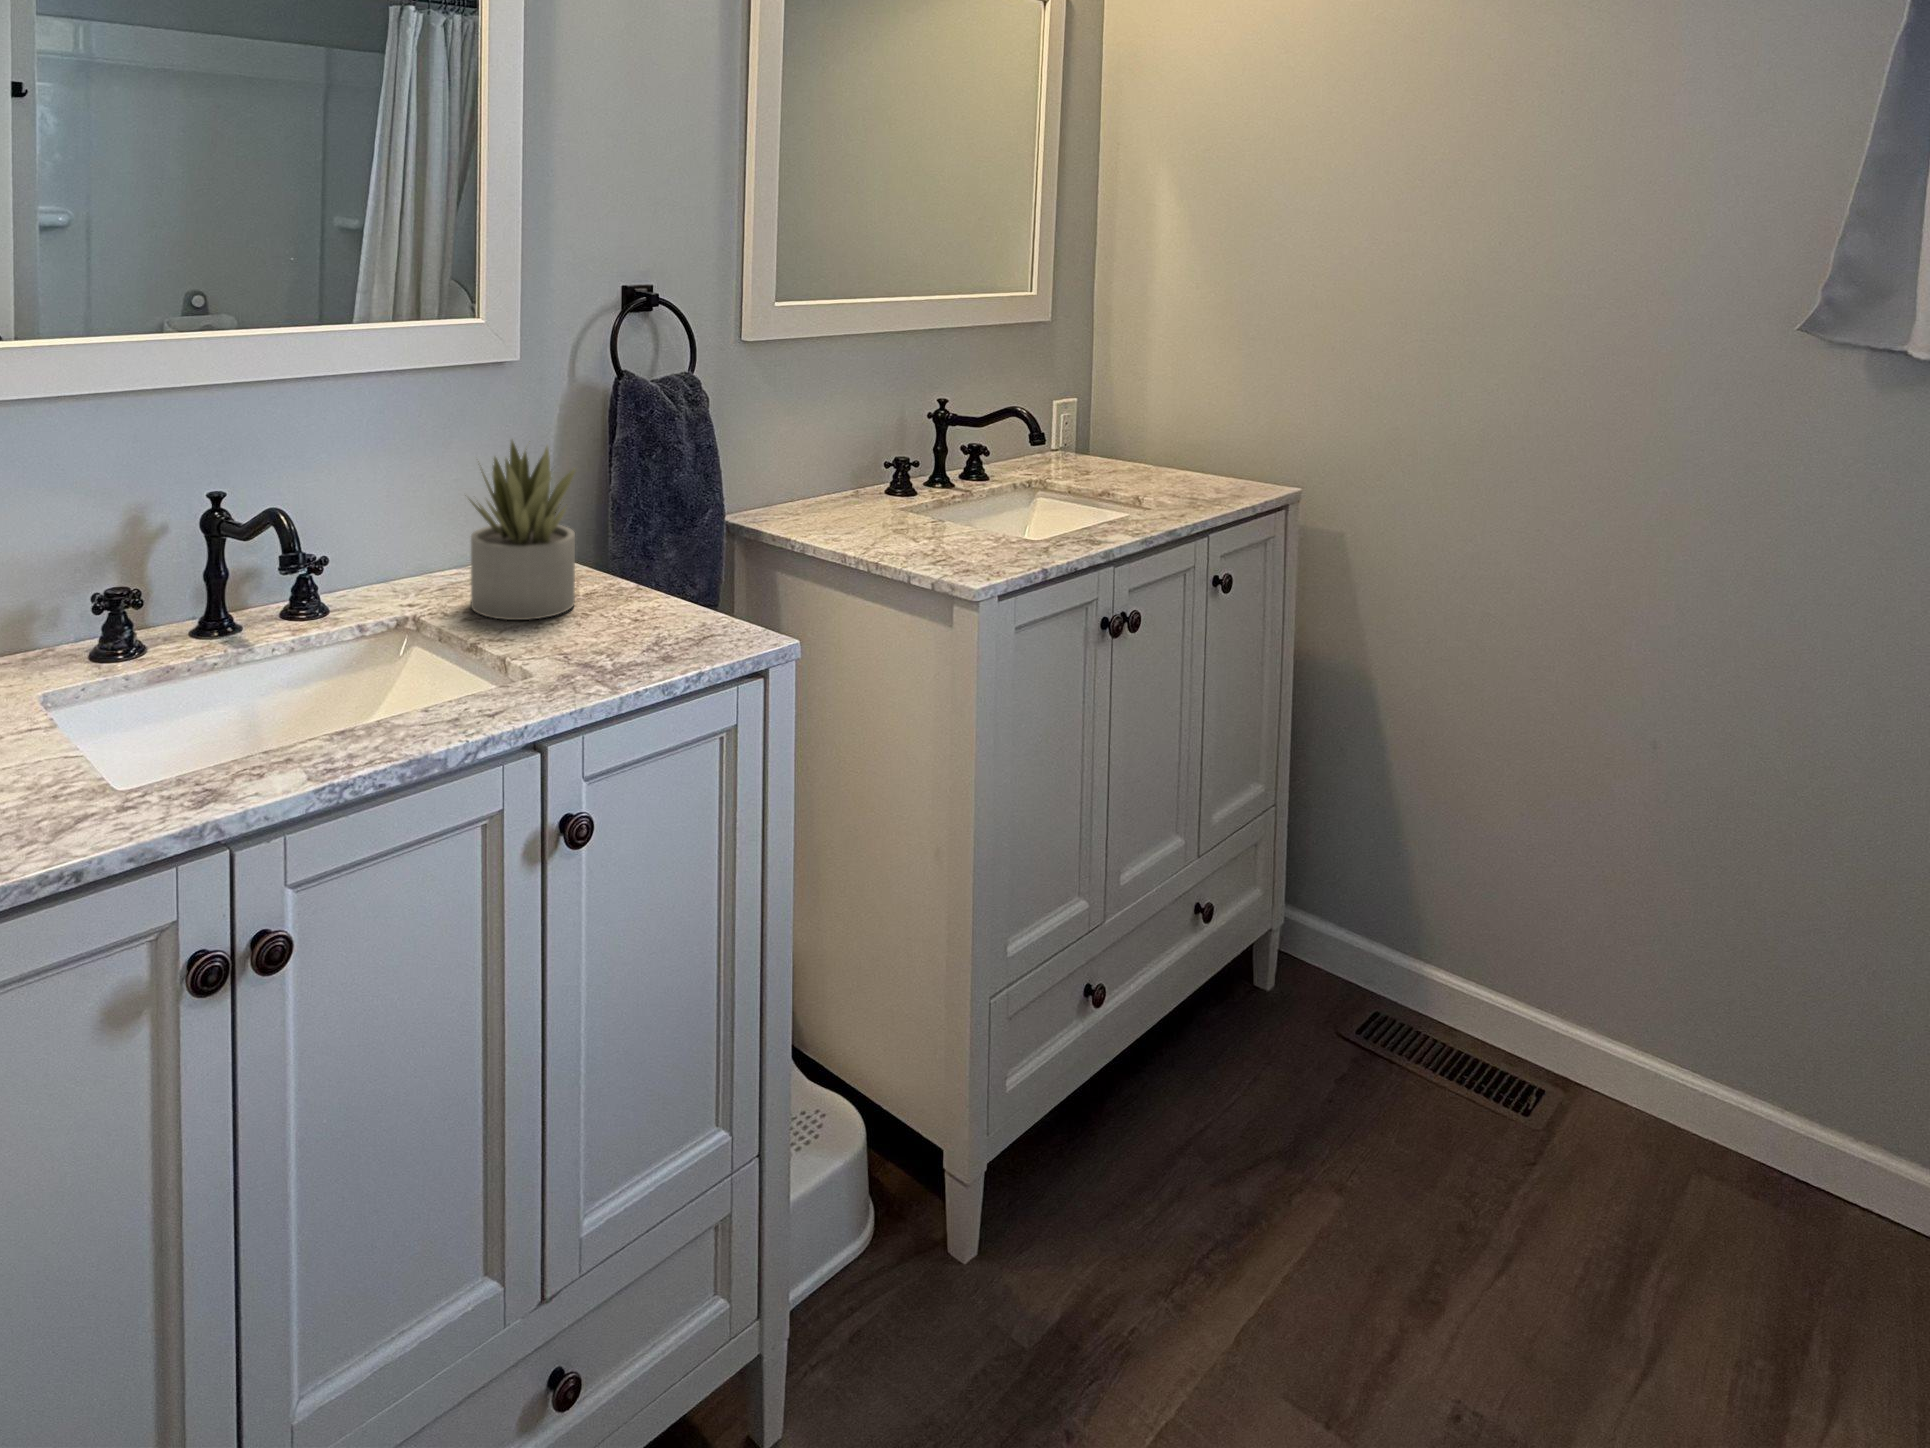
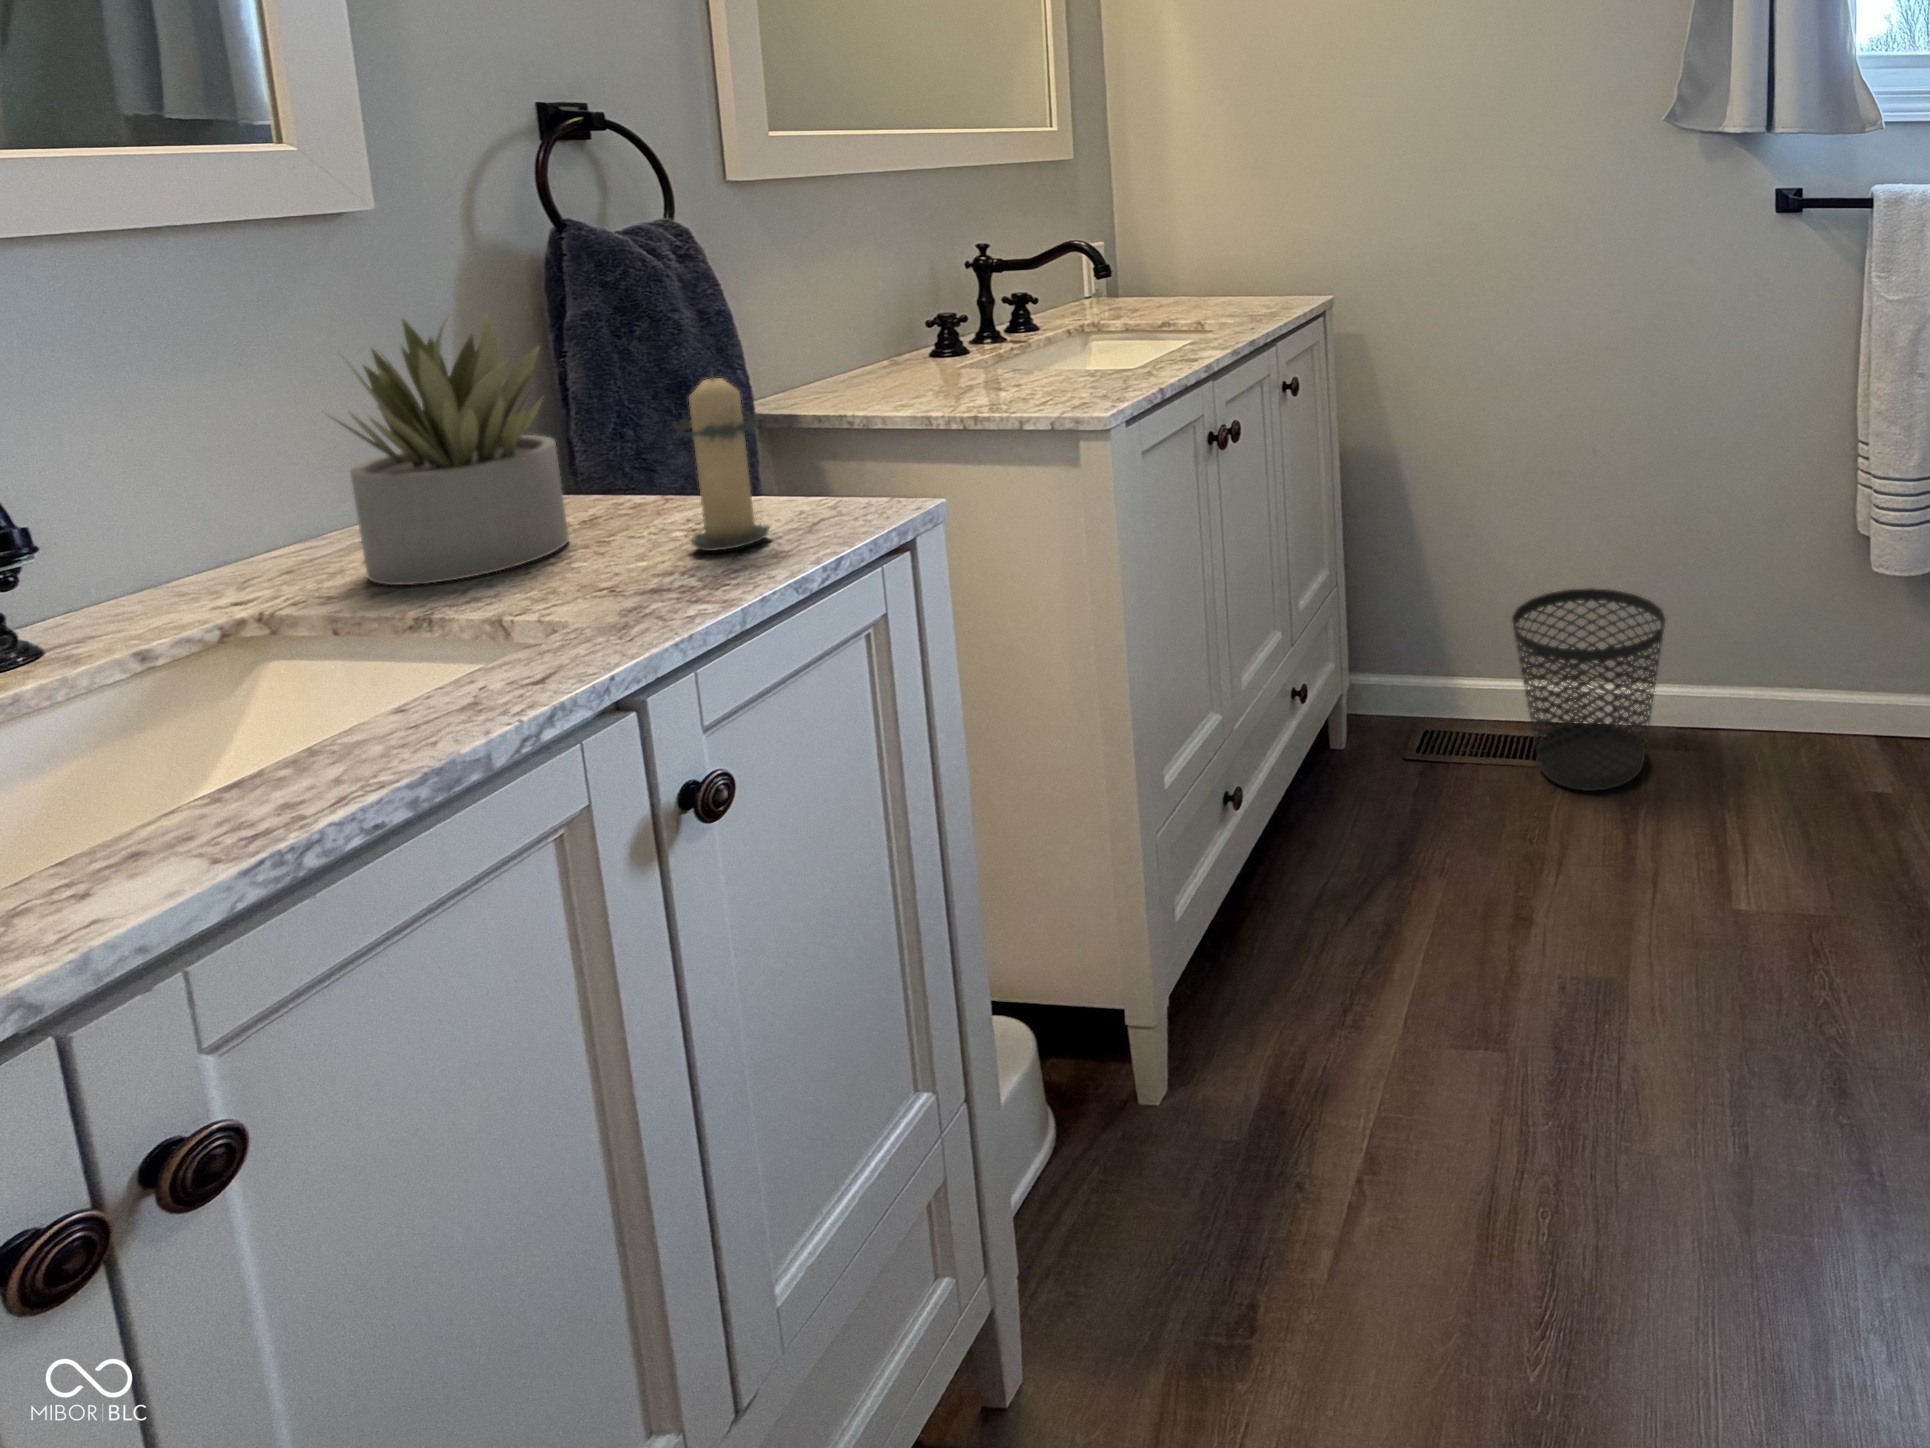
candle: none [619,505,685,646] -> present [673,367,769,551]
wastebasket: none [1489,906,1737,1207] -> present [1512,588,1665,791]

